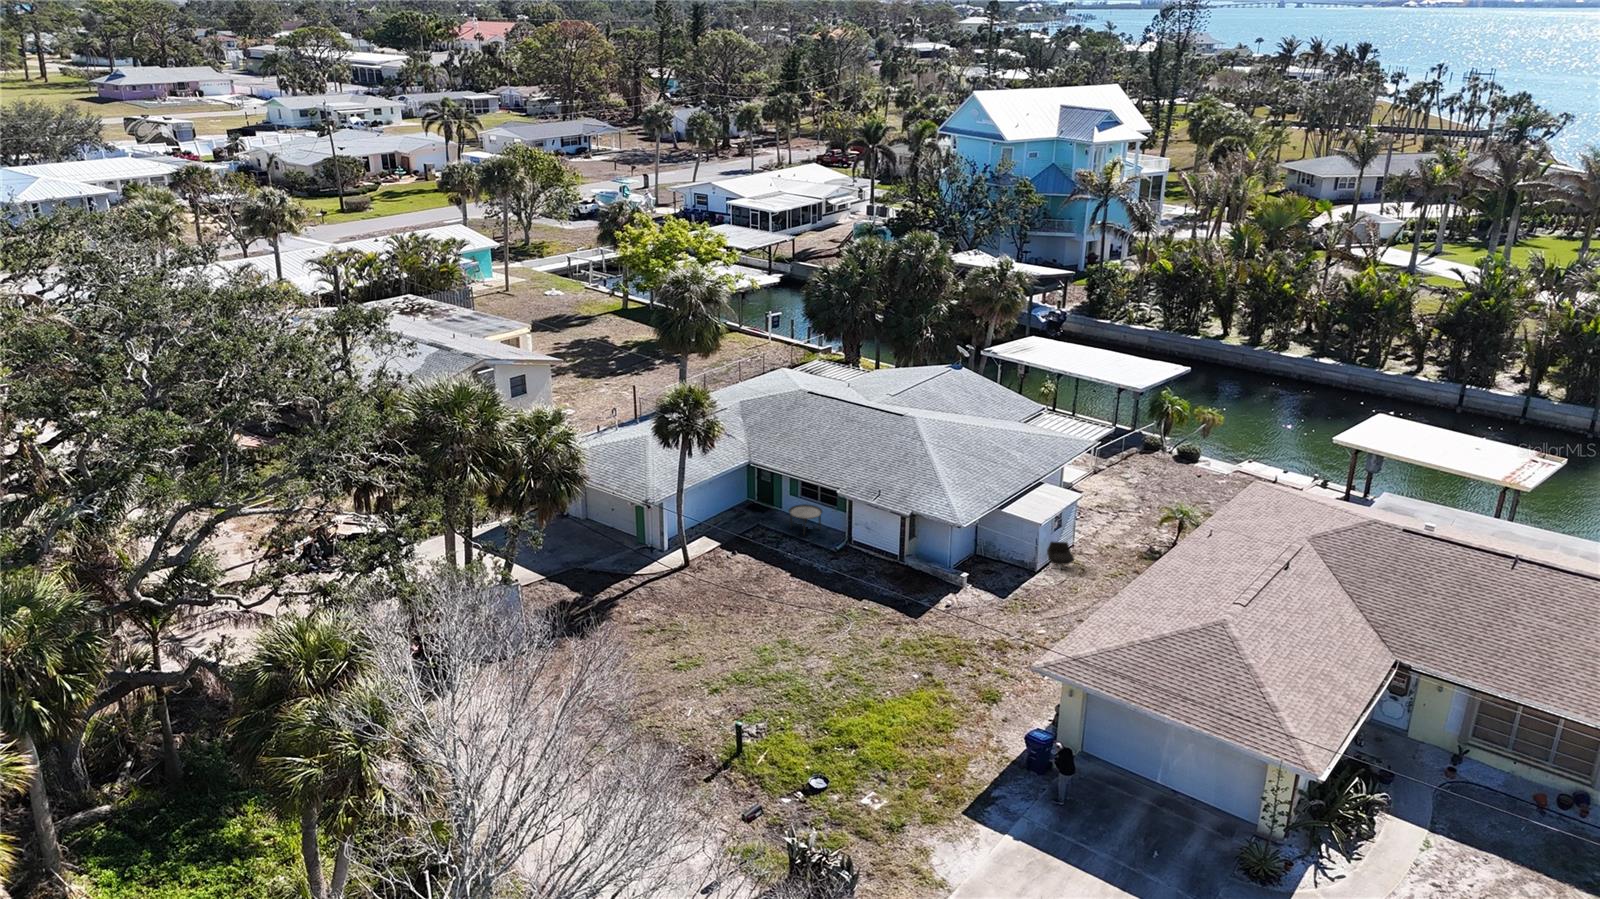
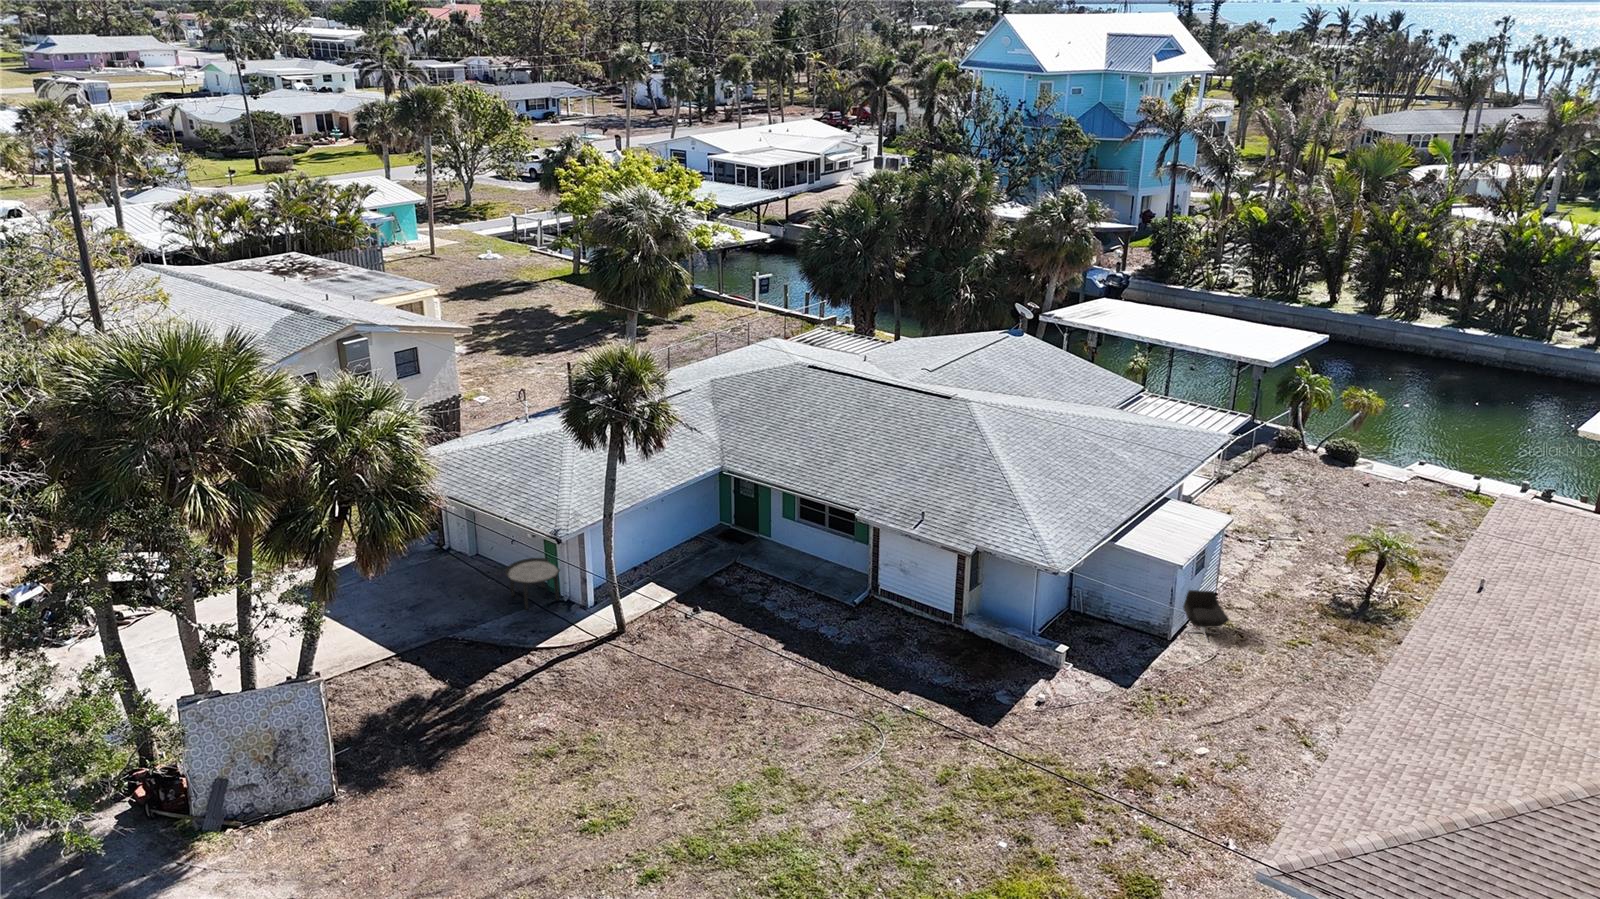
round table: present [789,504,822,535] -> present [505,558,560,609]

